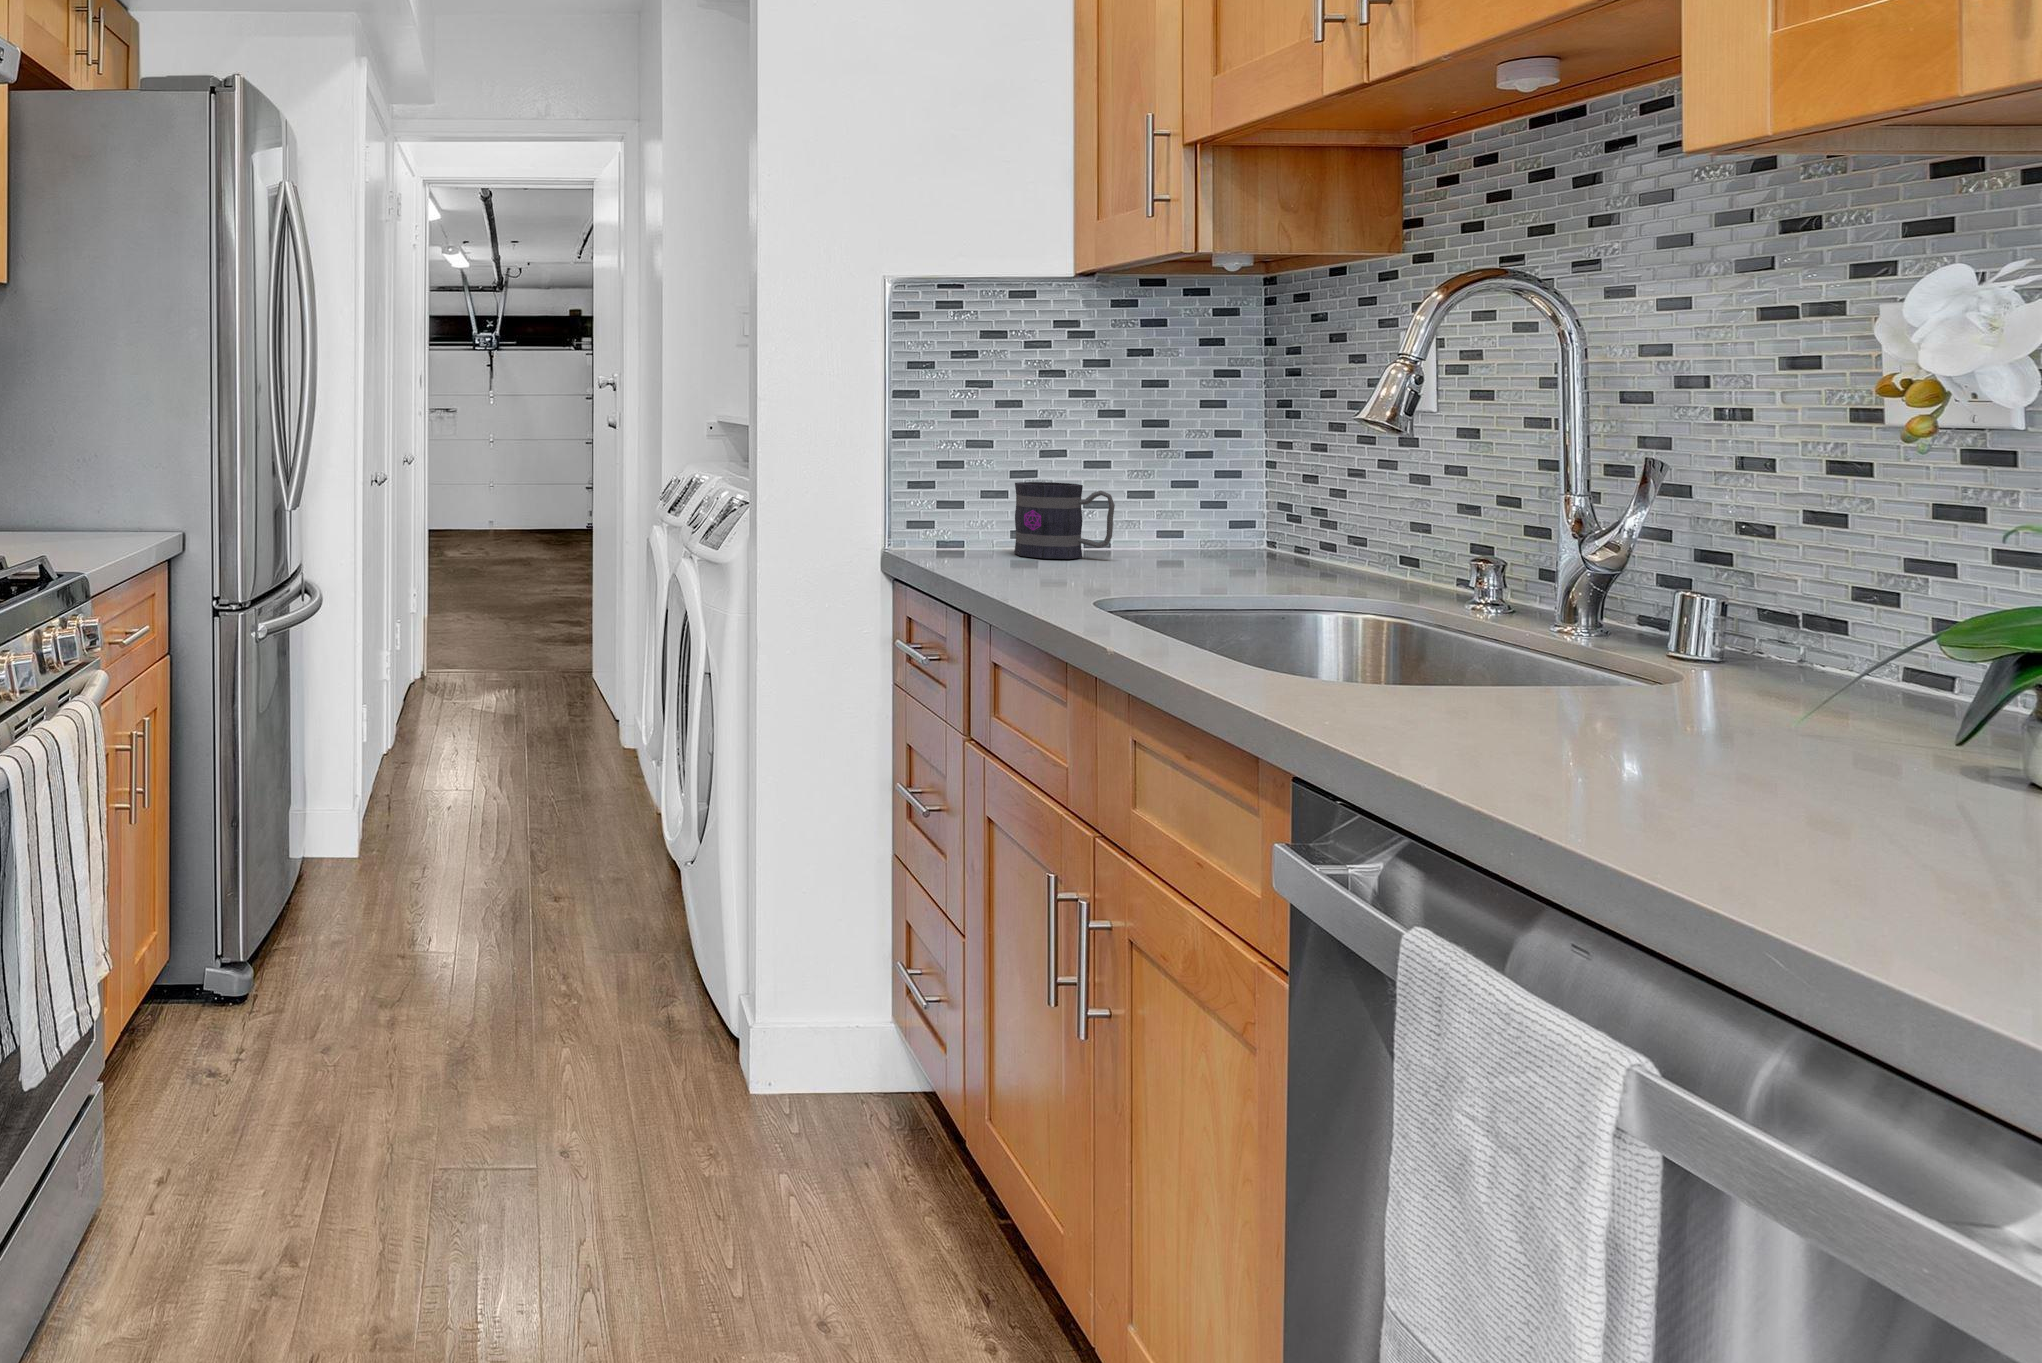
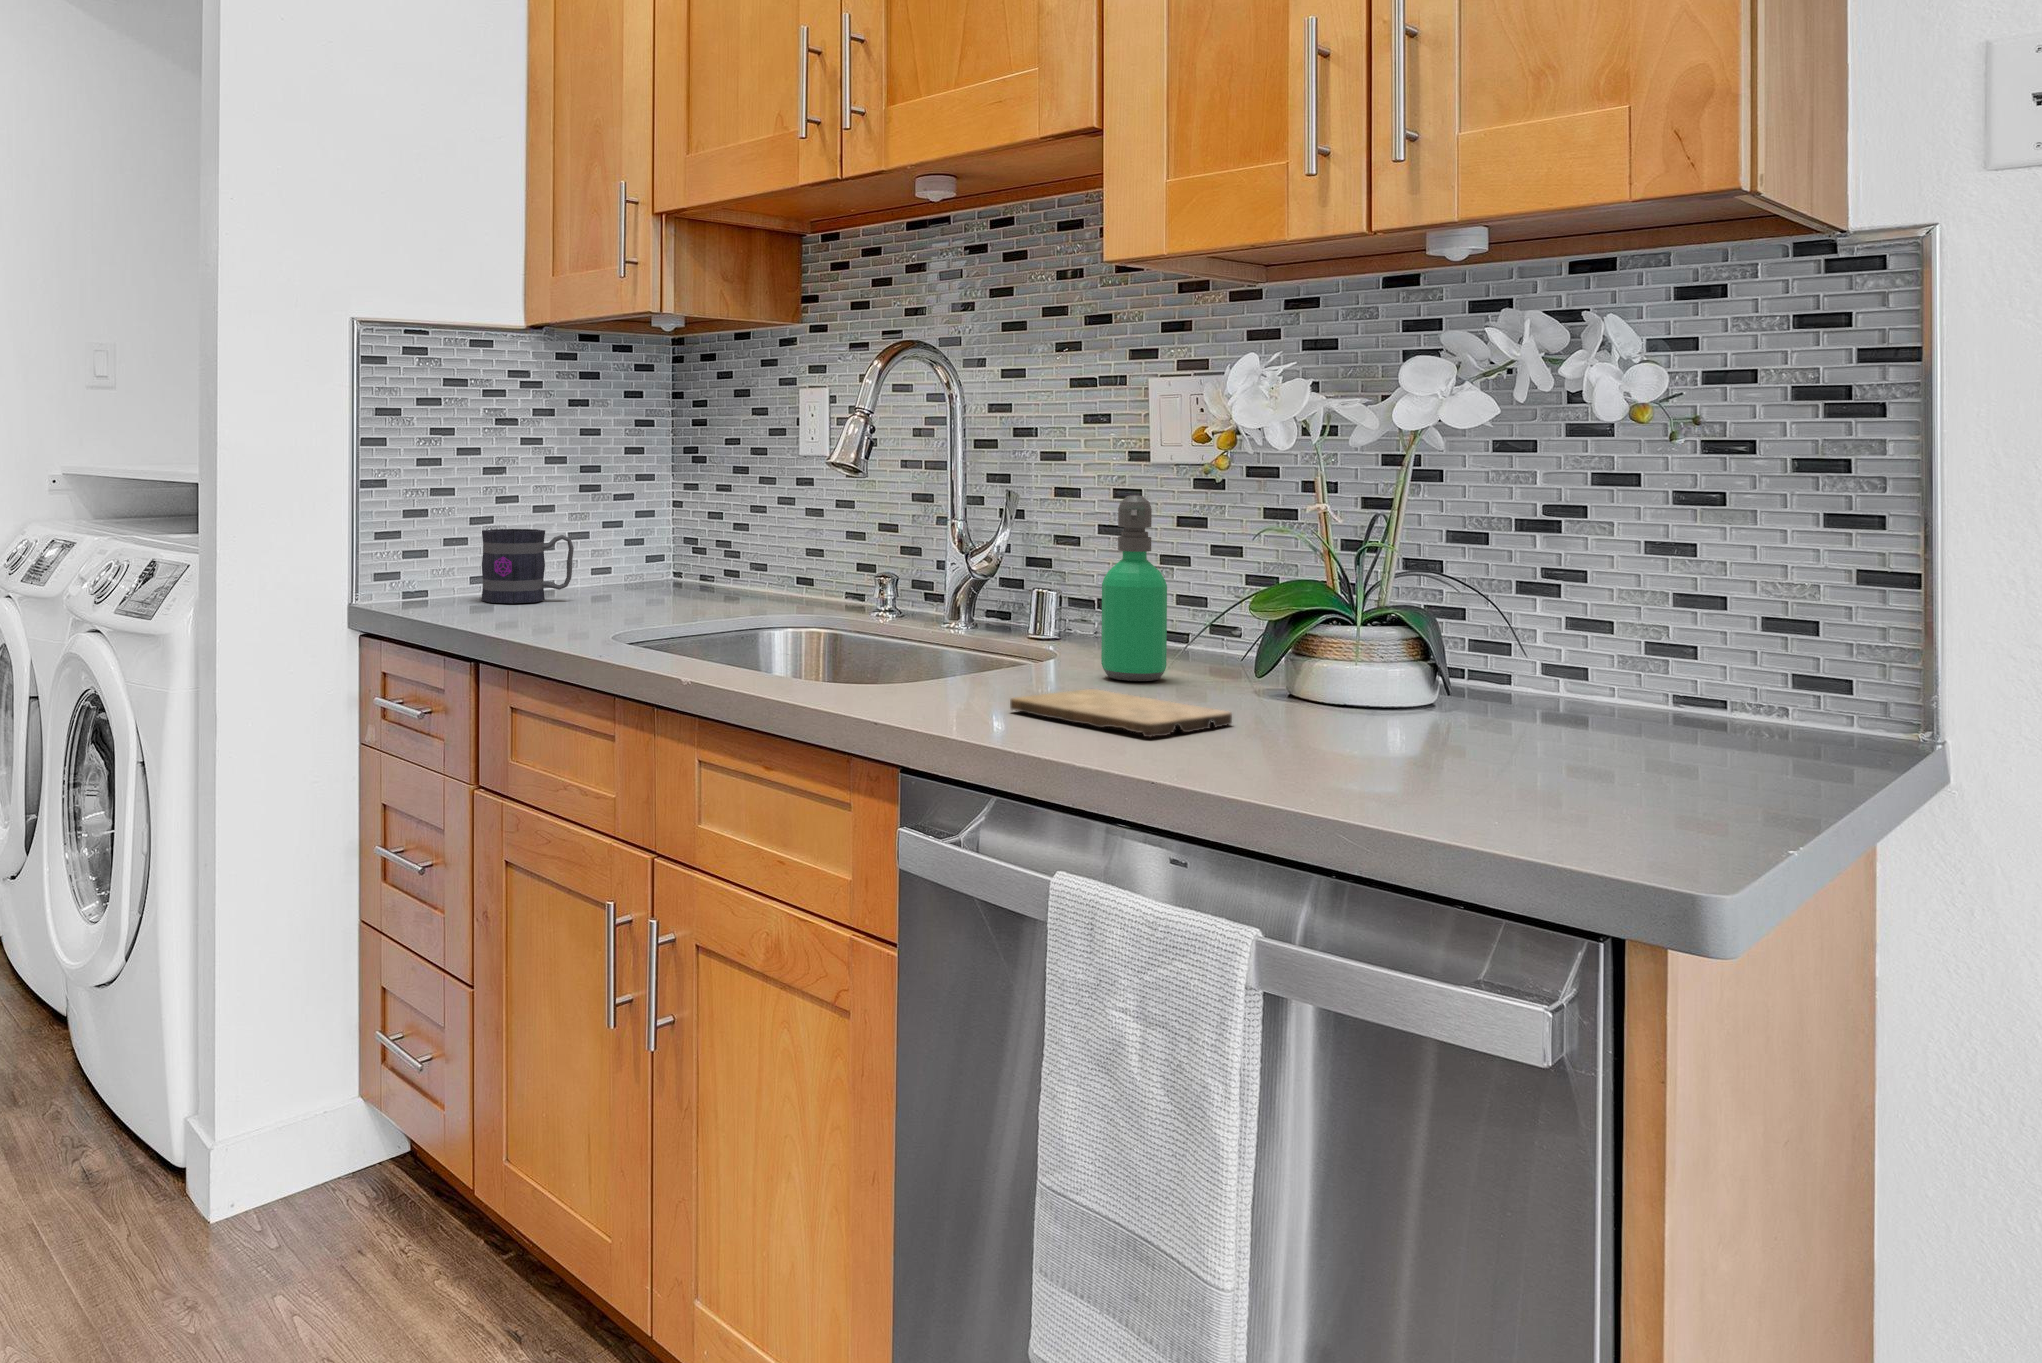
soap dispenser: none [1728,471,1848,734] -> present [1101,495,1167,681]
cutting board: none [1490,723,1852,808] -> present [1010,689,1232,737]

